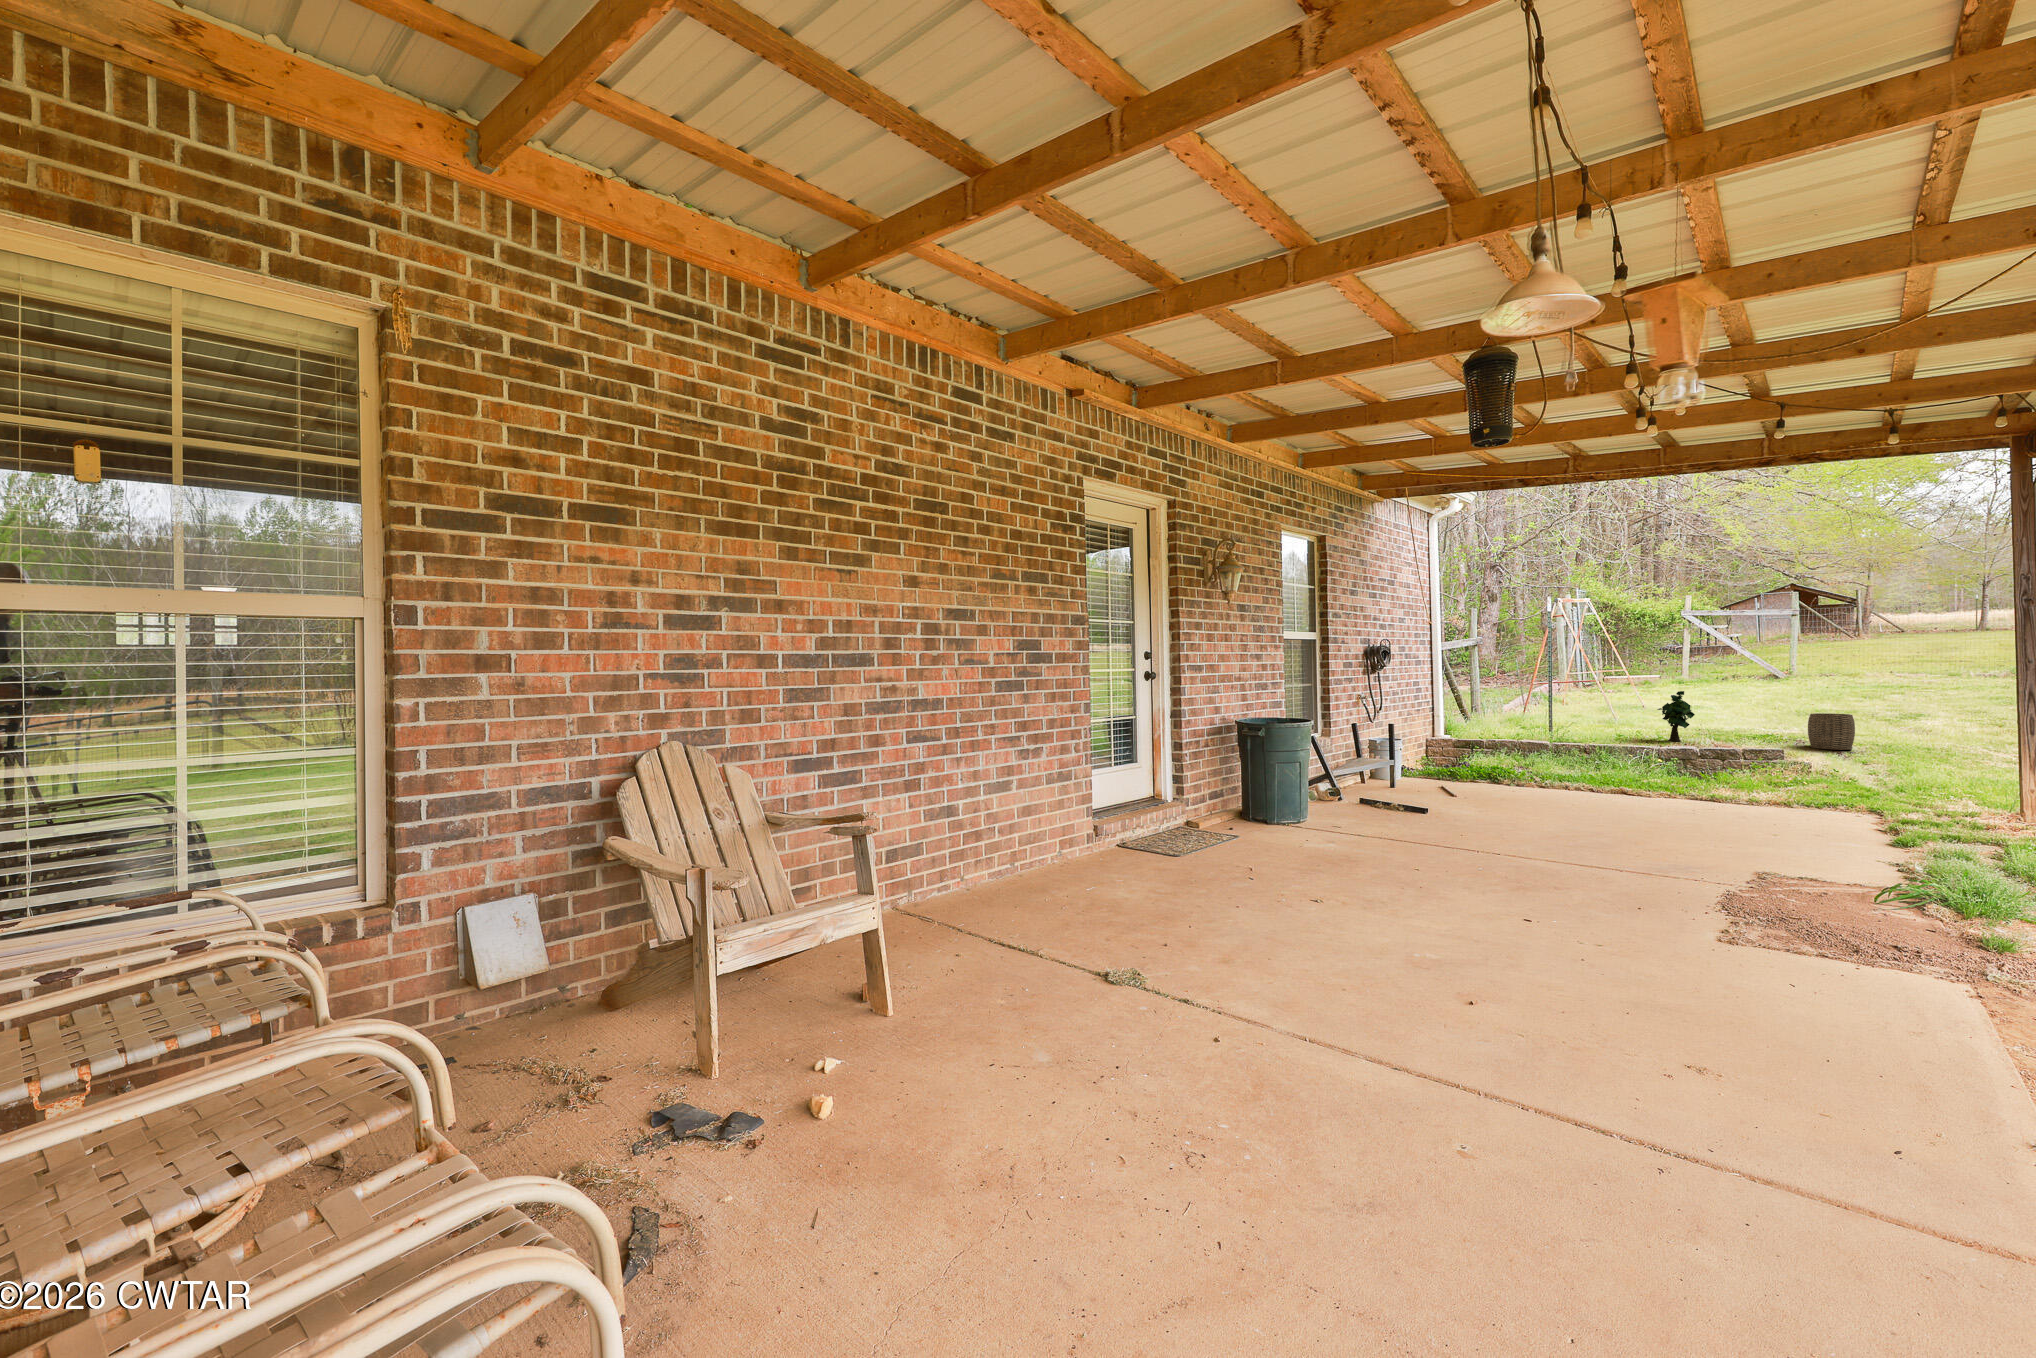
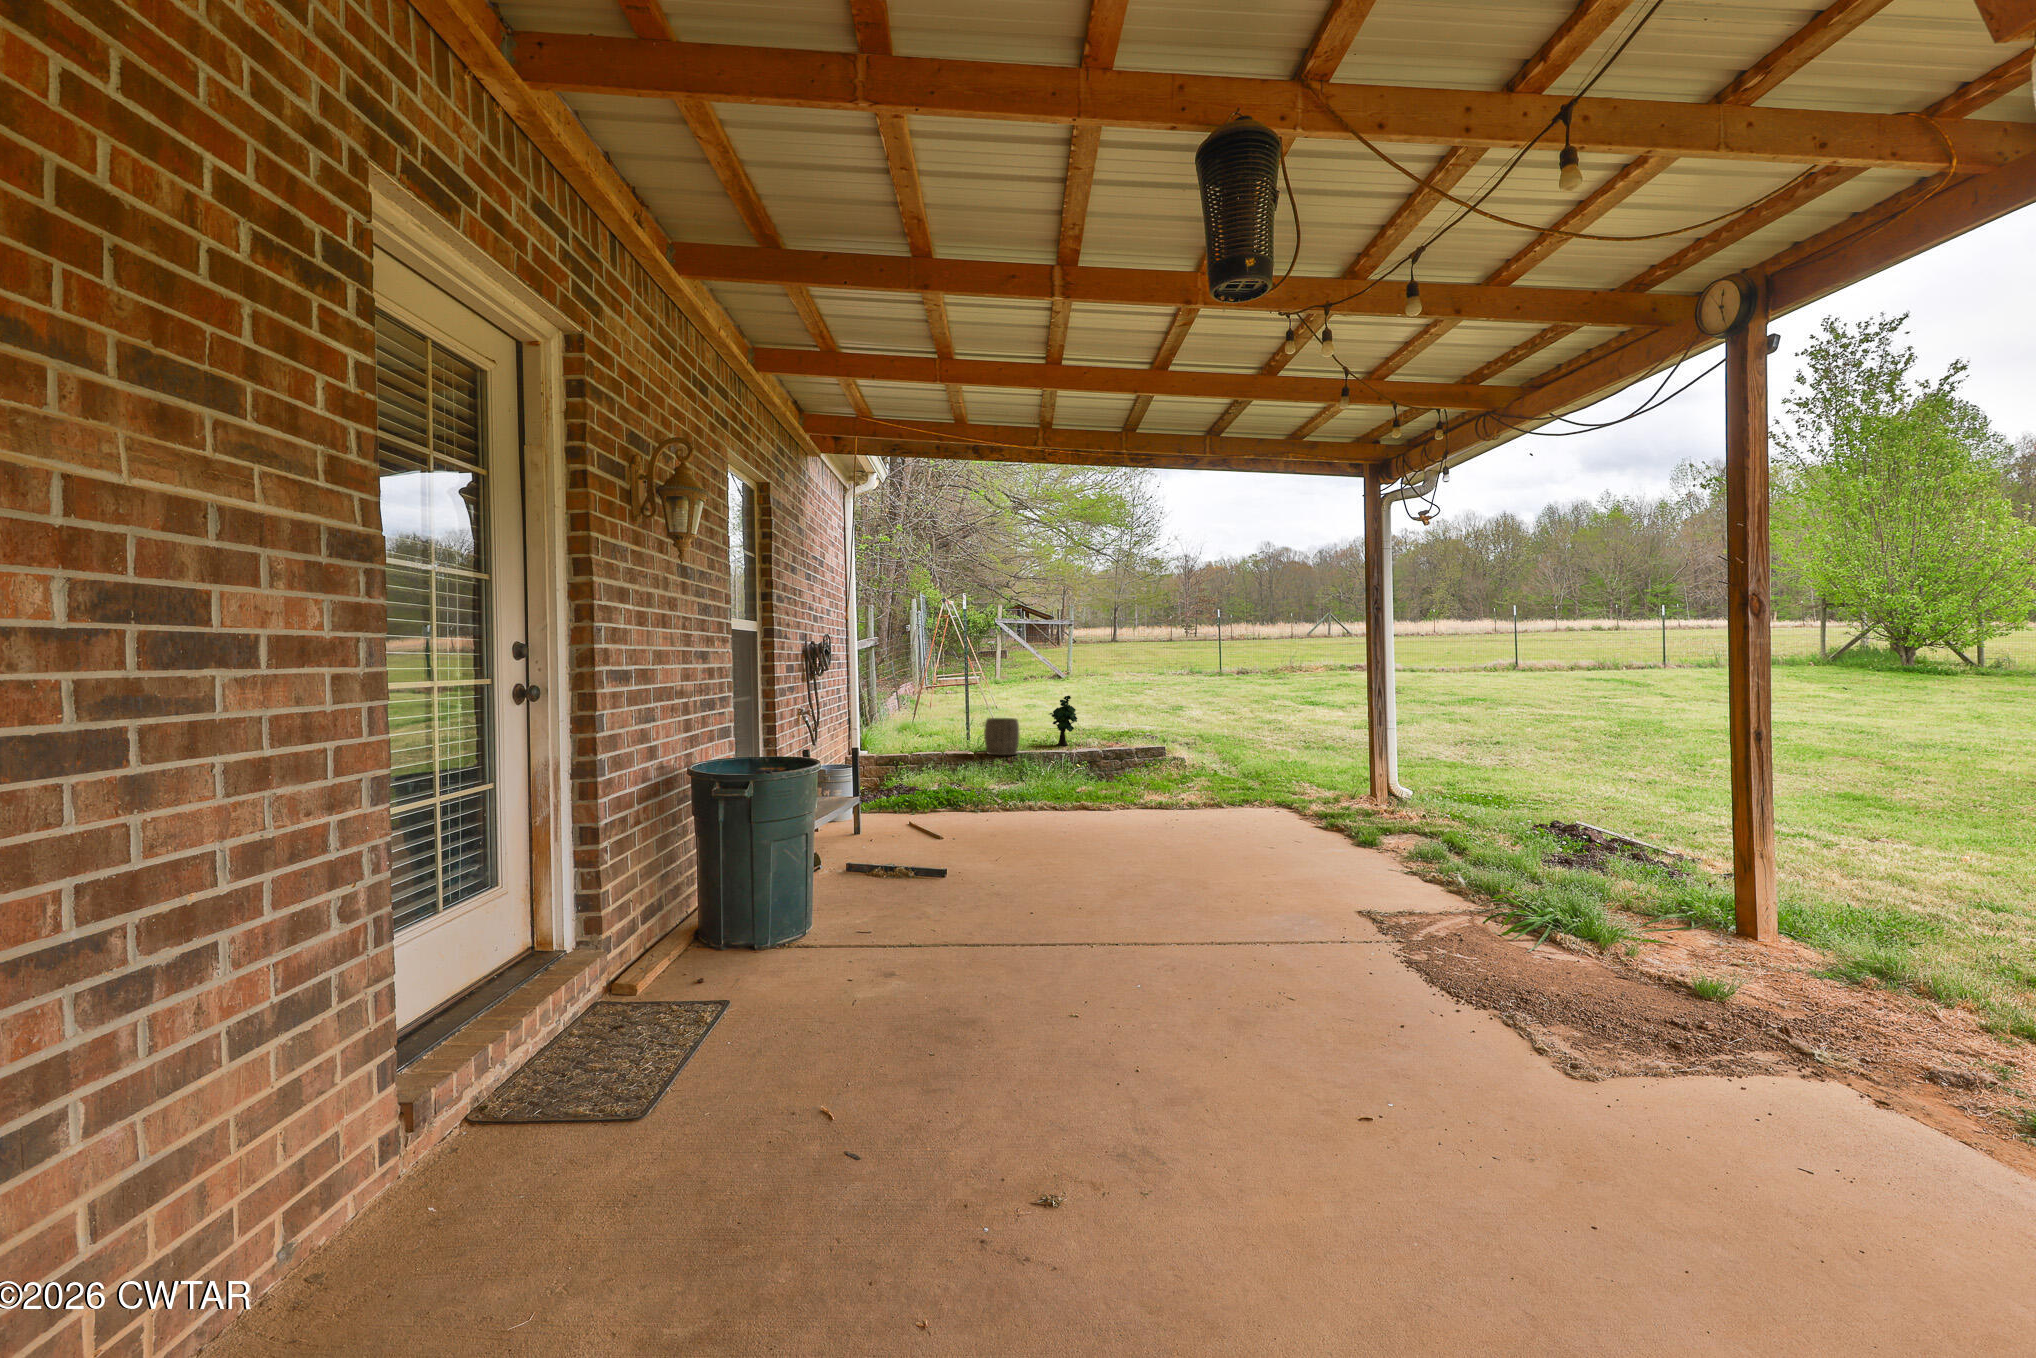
woven basket: present [1808,713,1855,750] -> present [984,718,1019,755]

